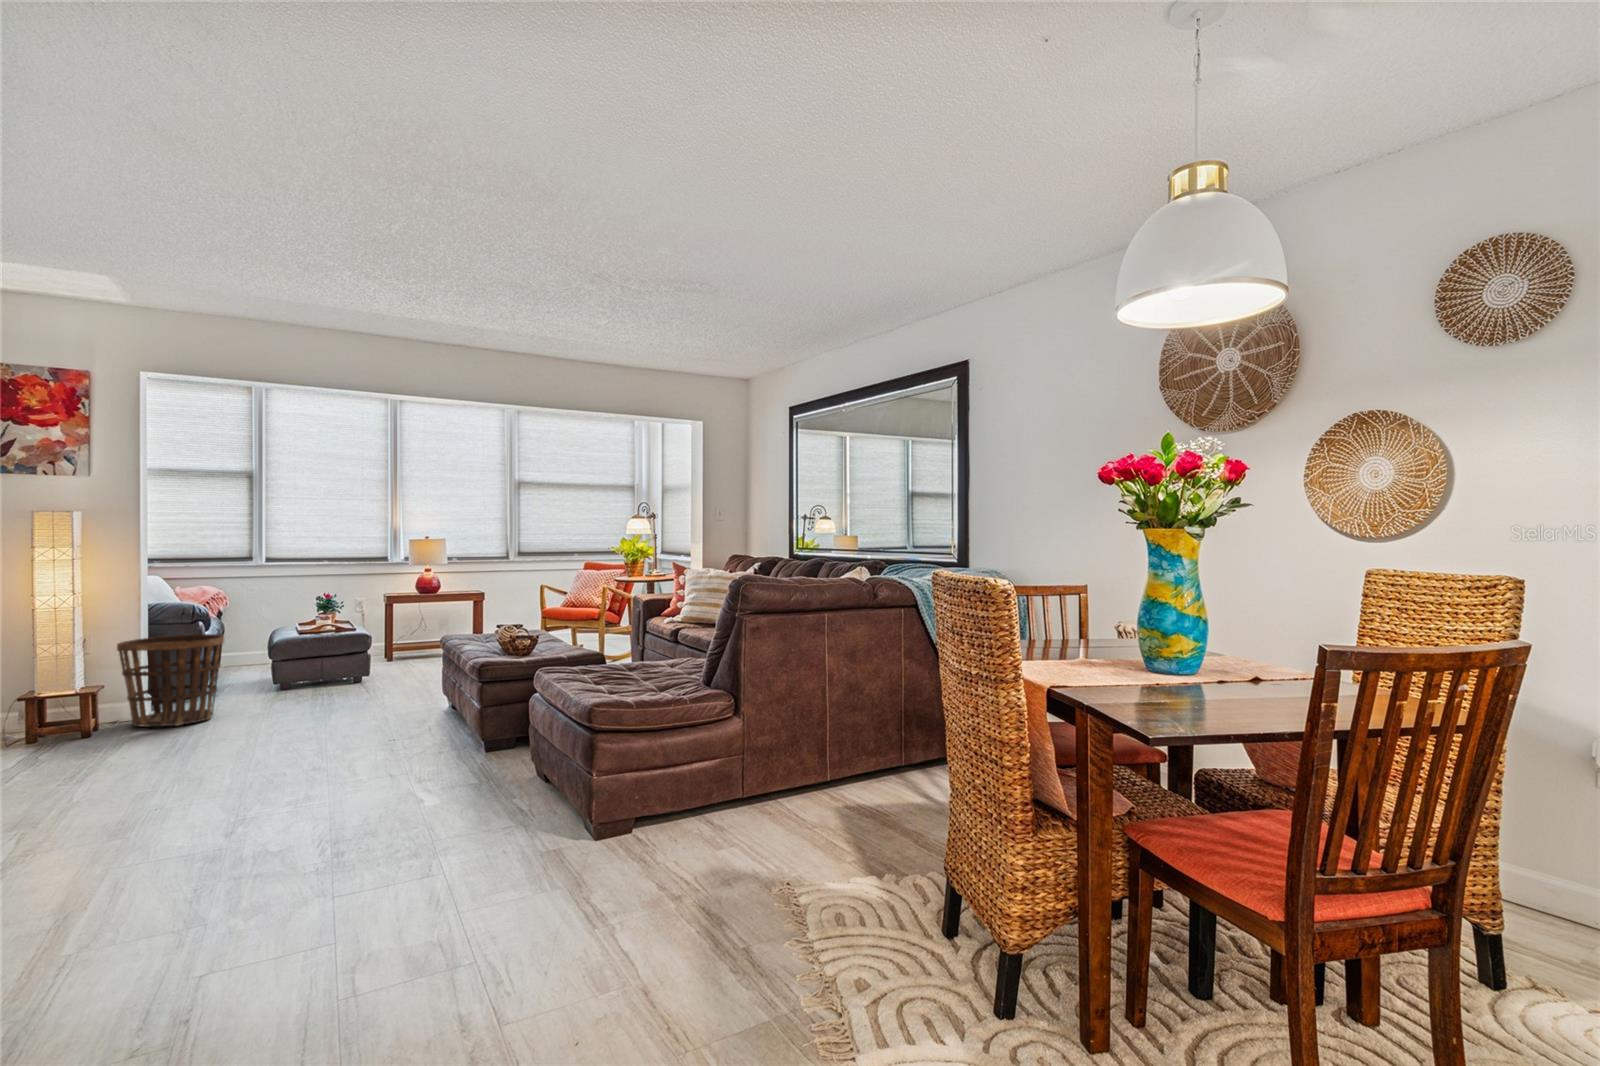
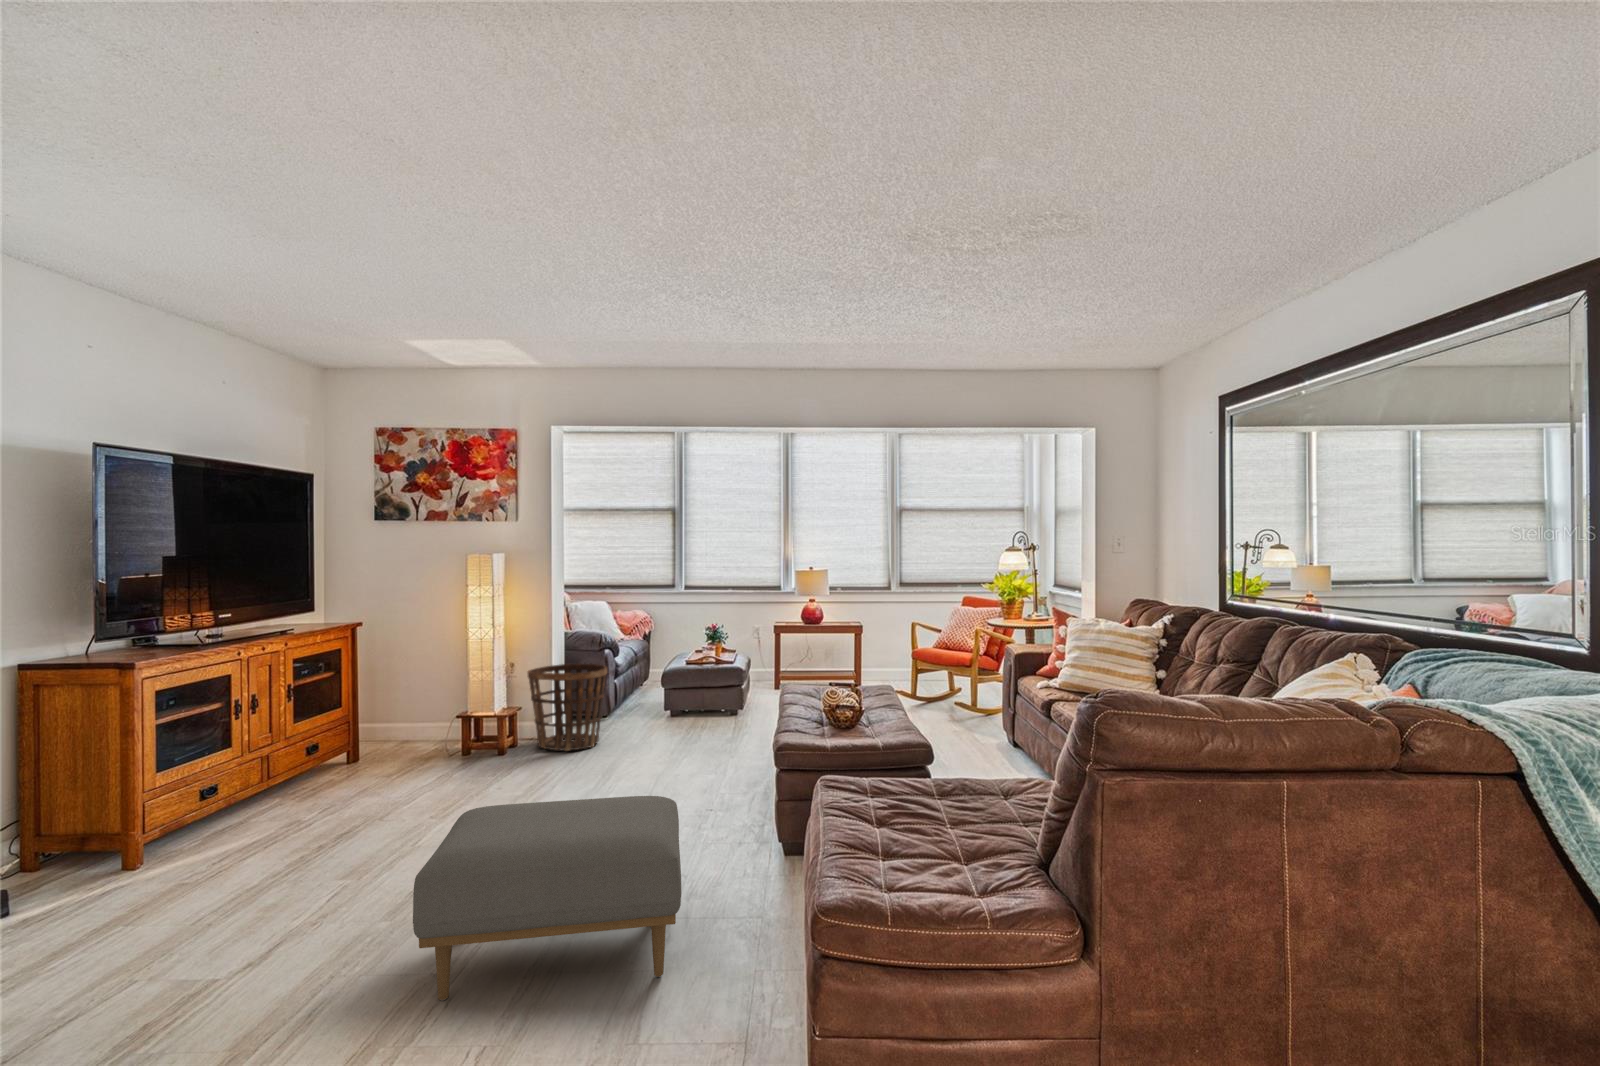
ottoman: none [181,708,442,885] -> present [413,796,682,1000]

